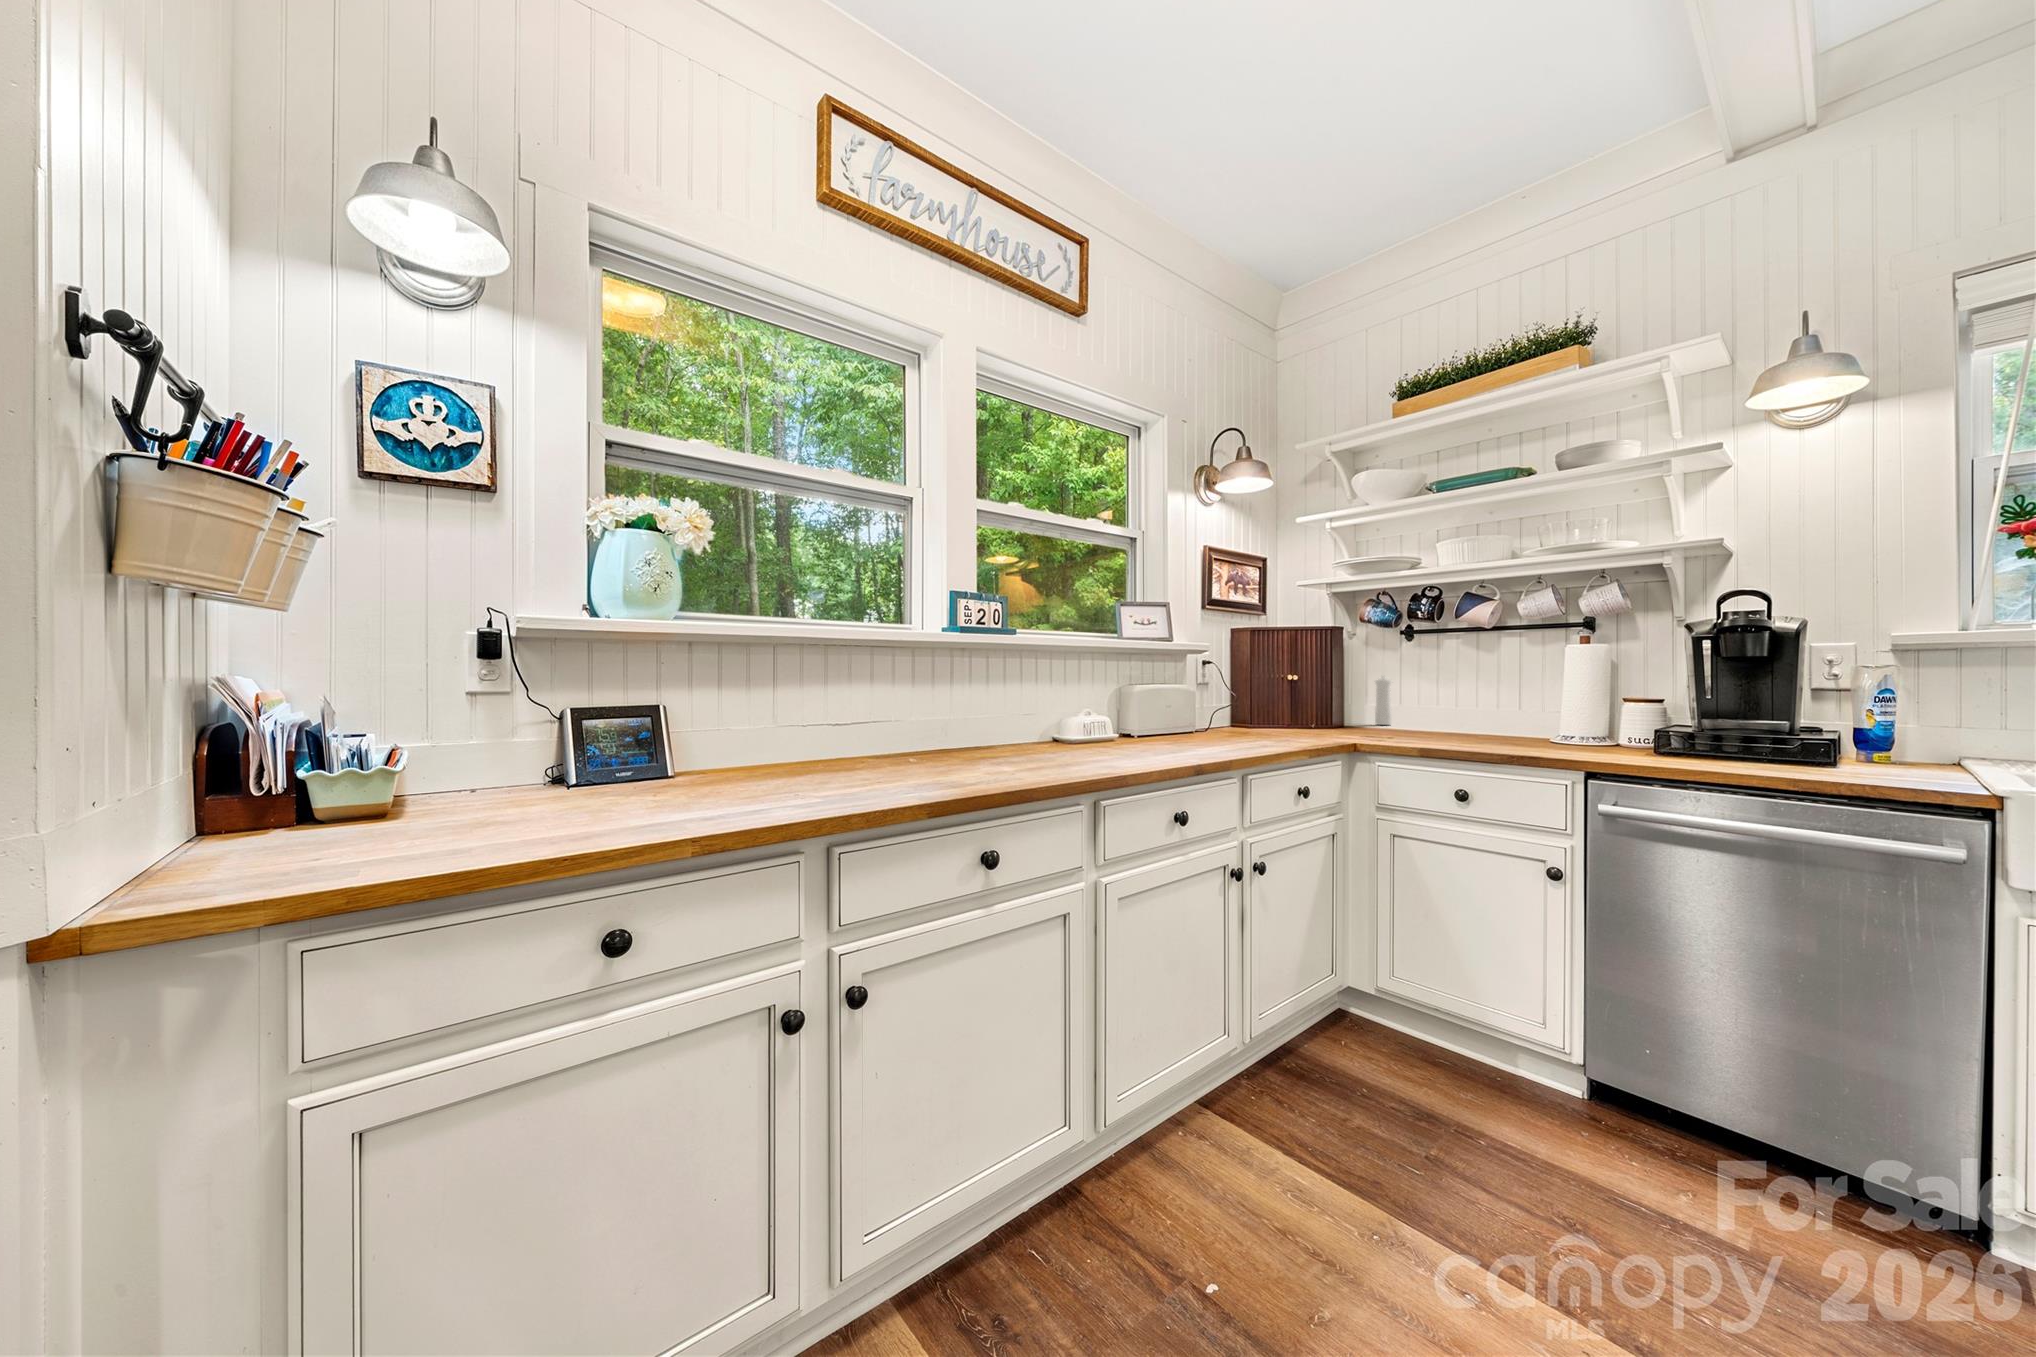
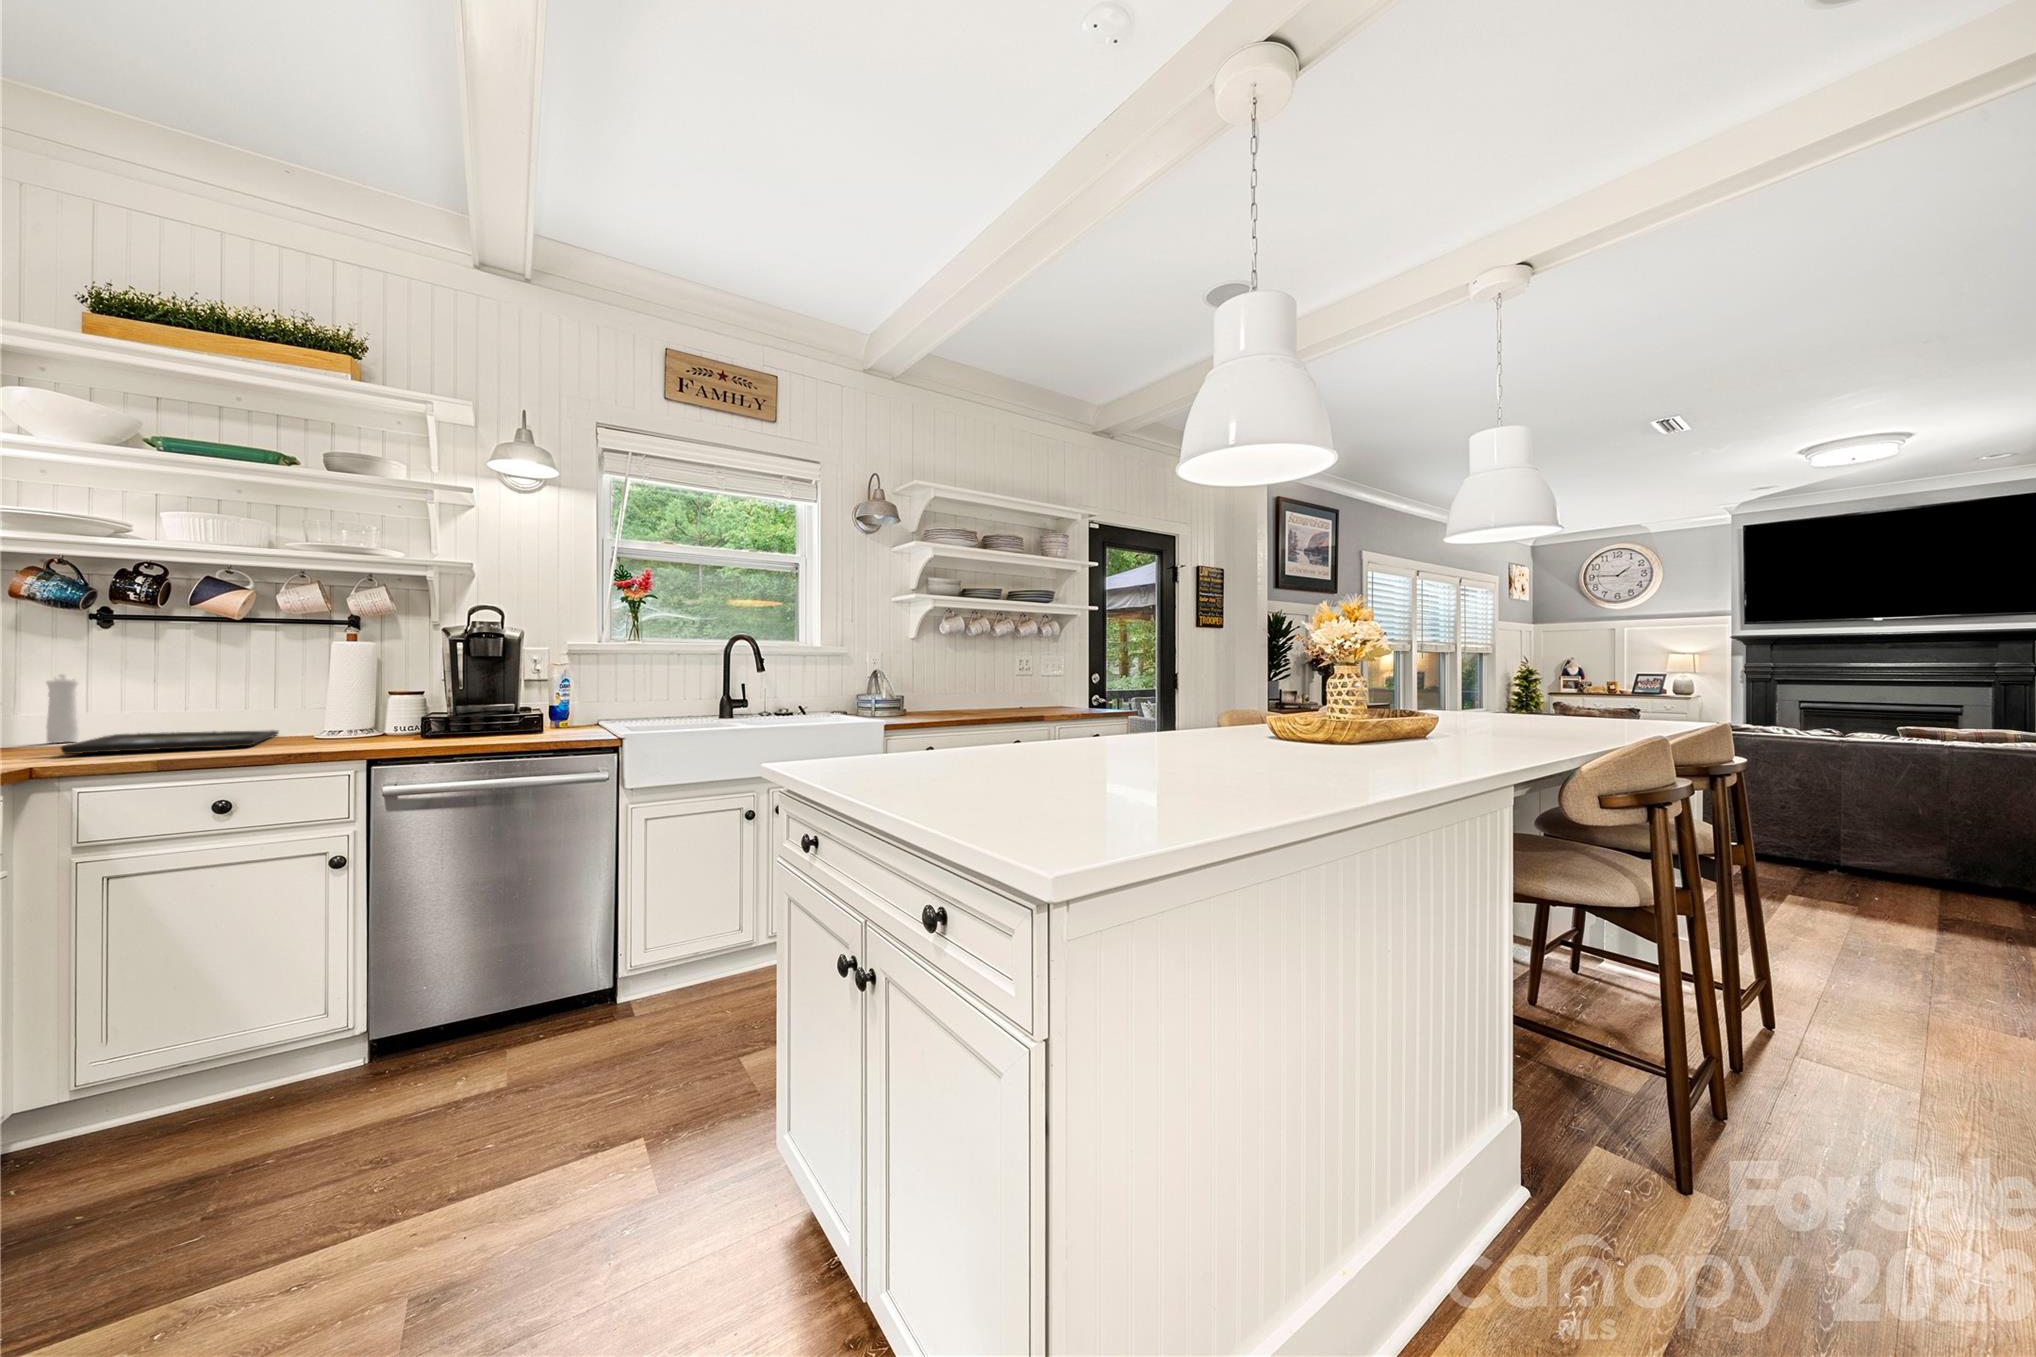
tray: none [1371,722,1519,744] -> present [61,730,278,754]

